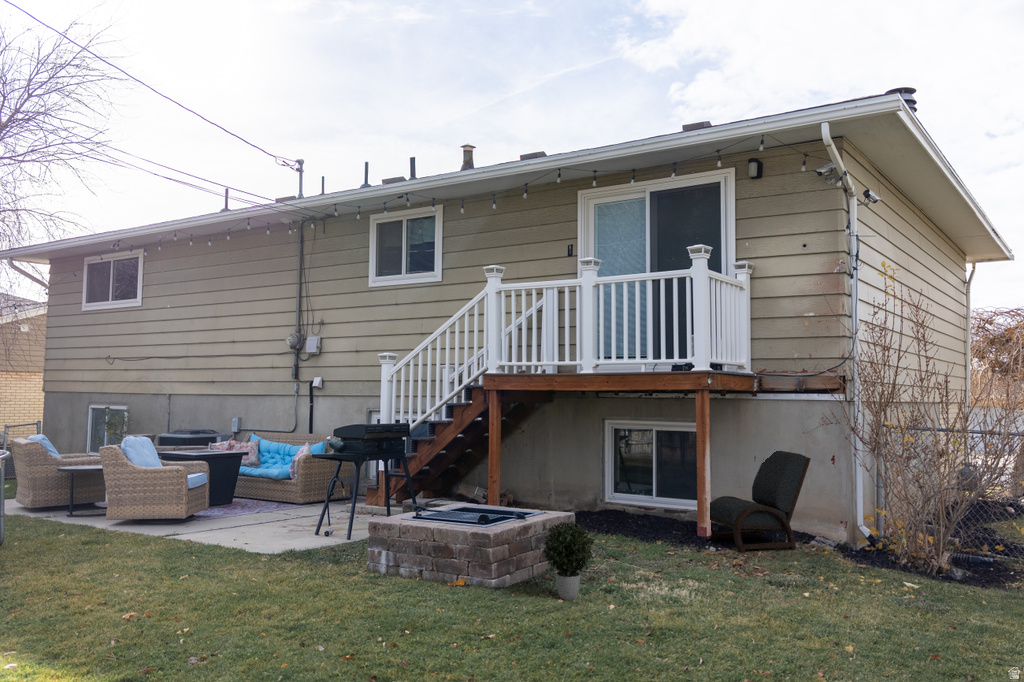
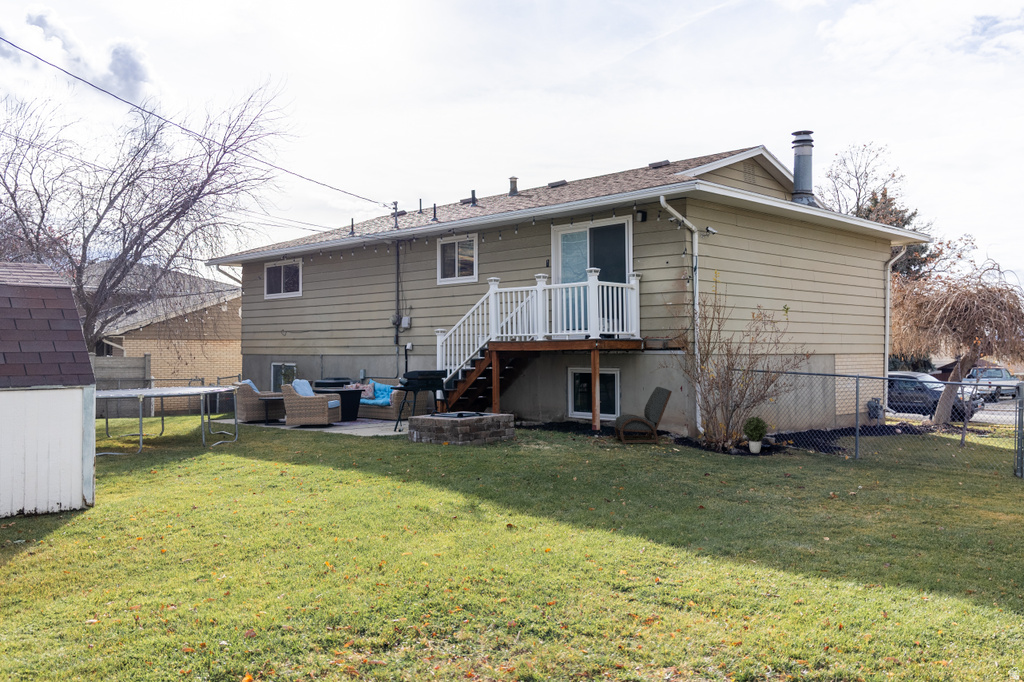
potted plant: present [542,521,594,600] -> present [743,417,768,453]

